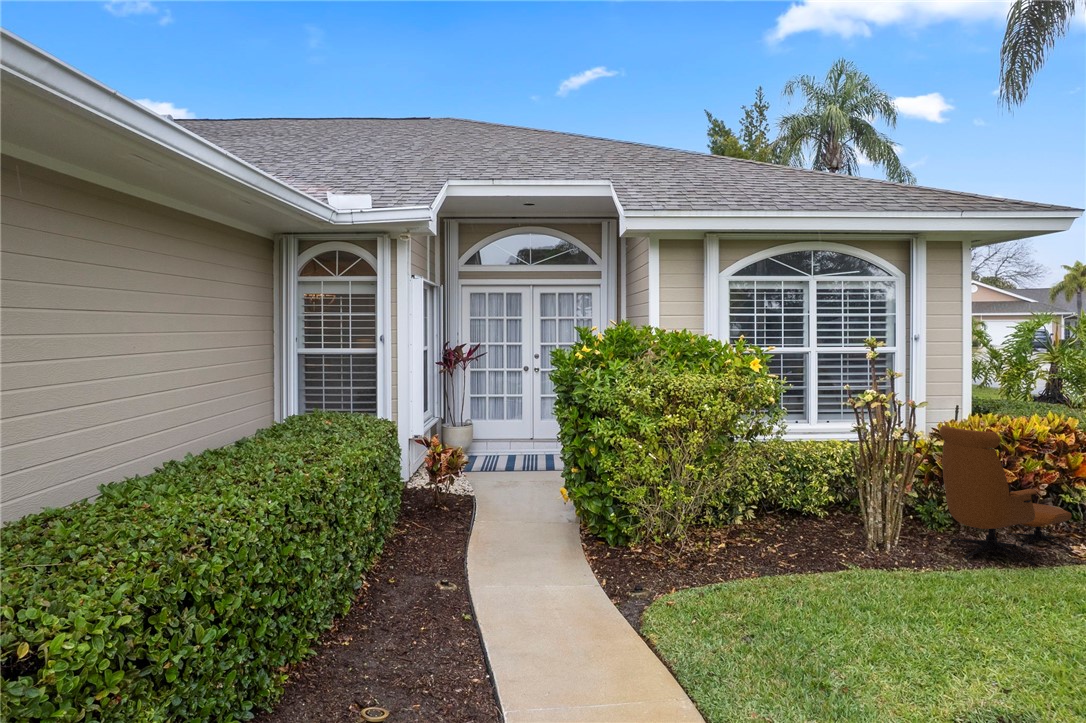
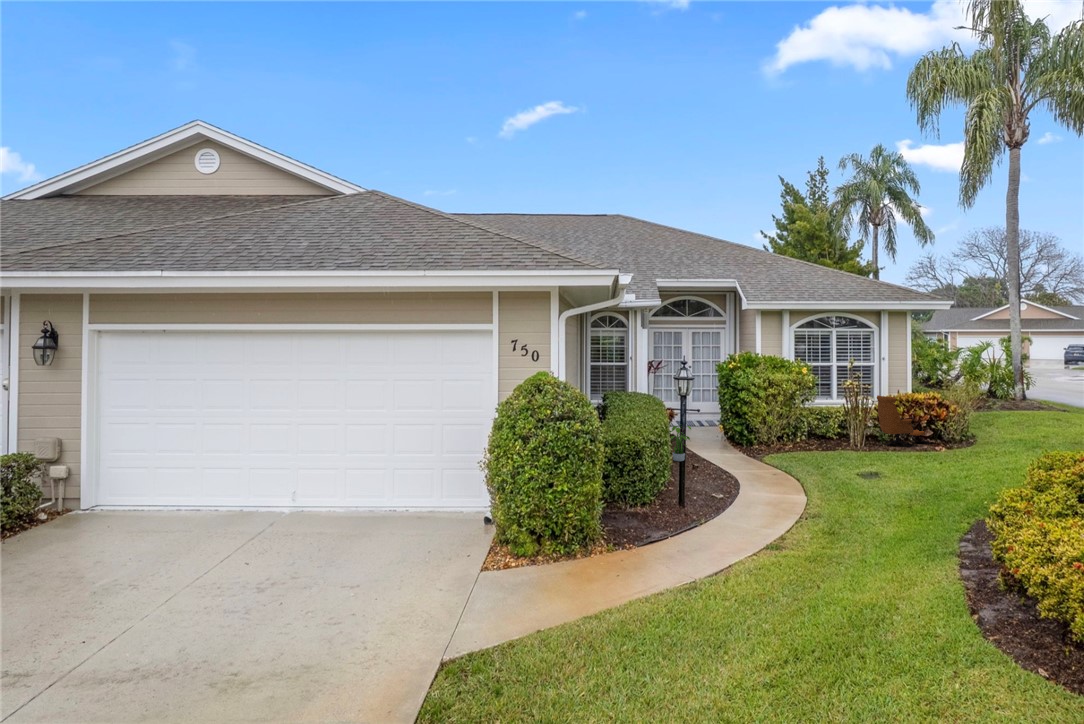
potted plant: none [321,541,404,670] -> present [669,426,691,461]

